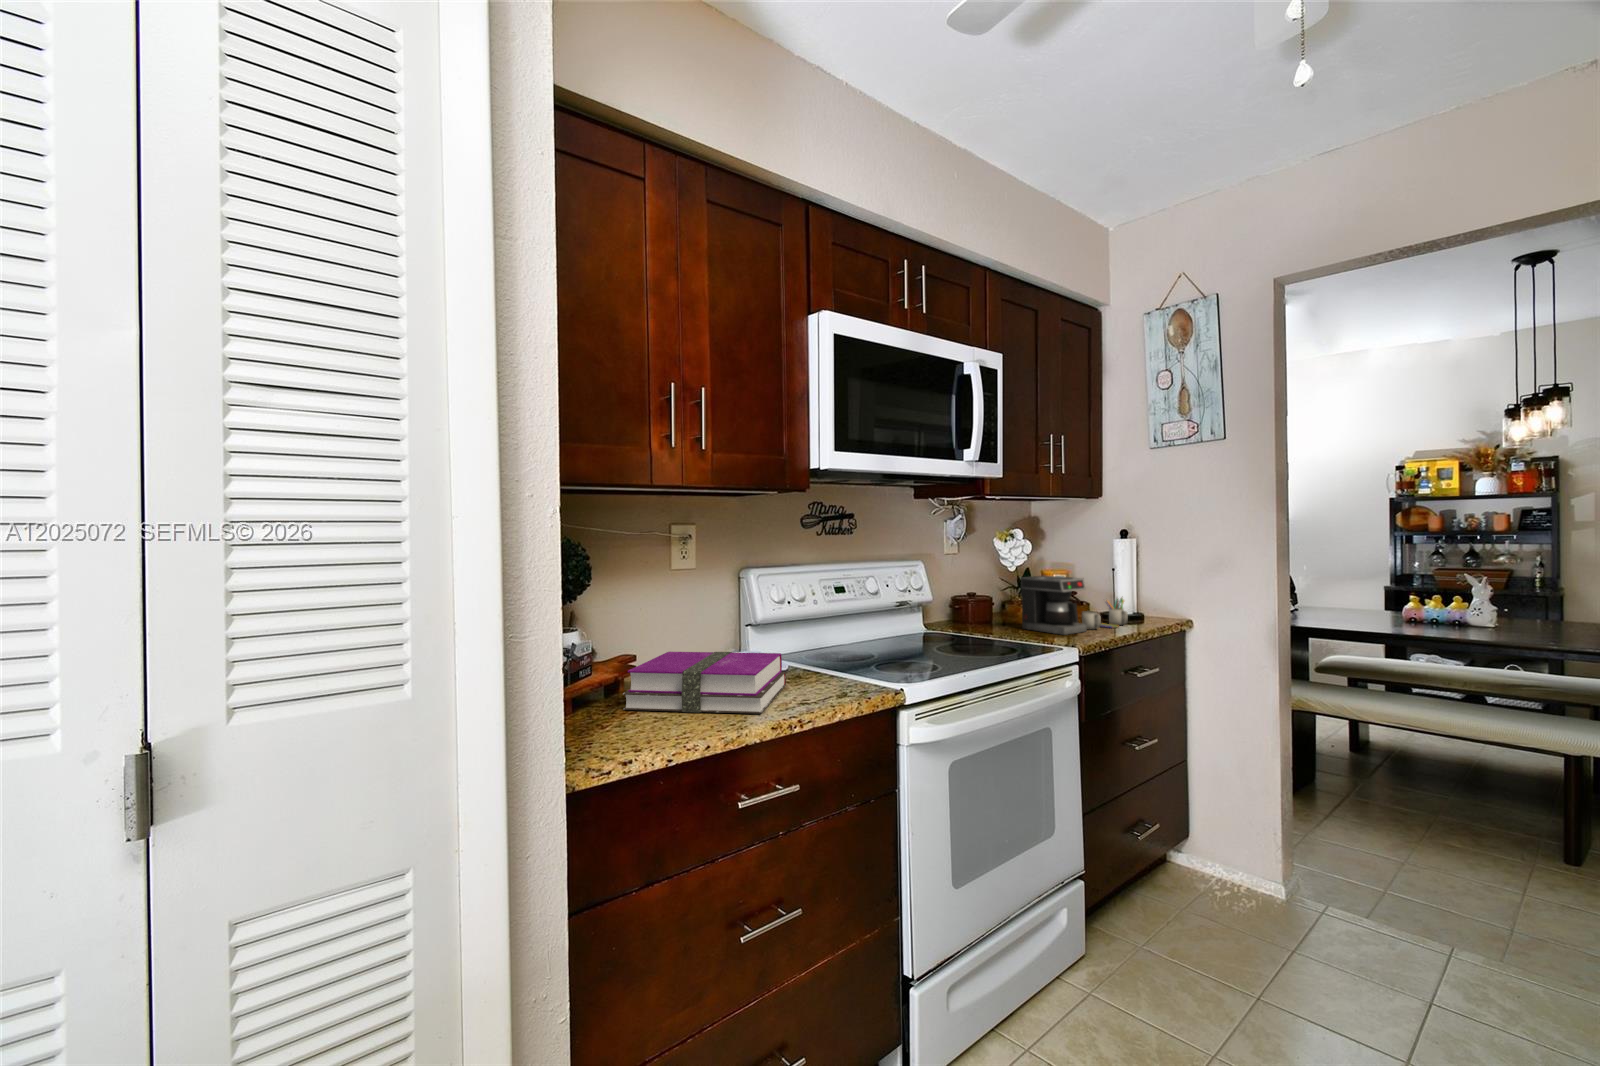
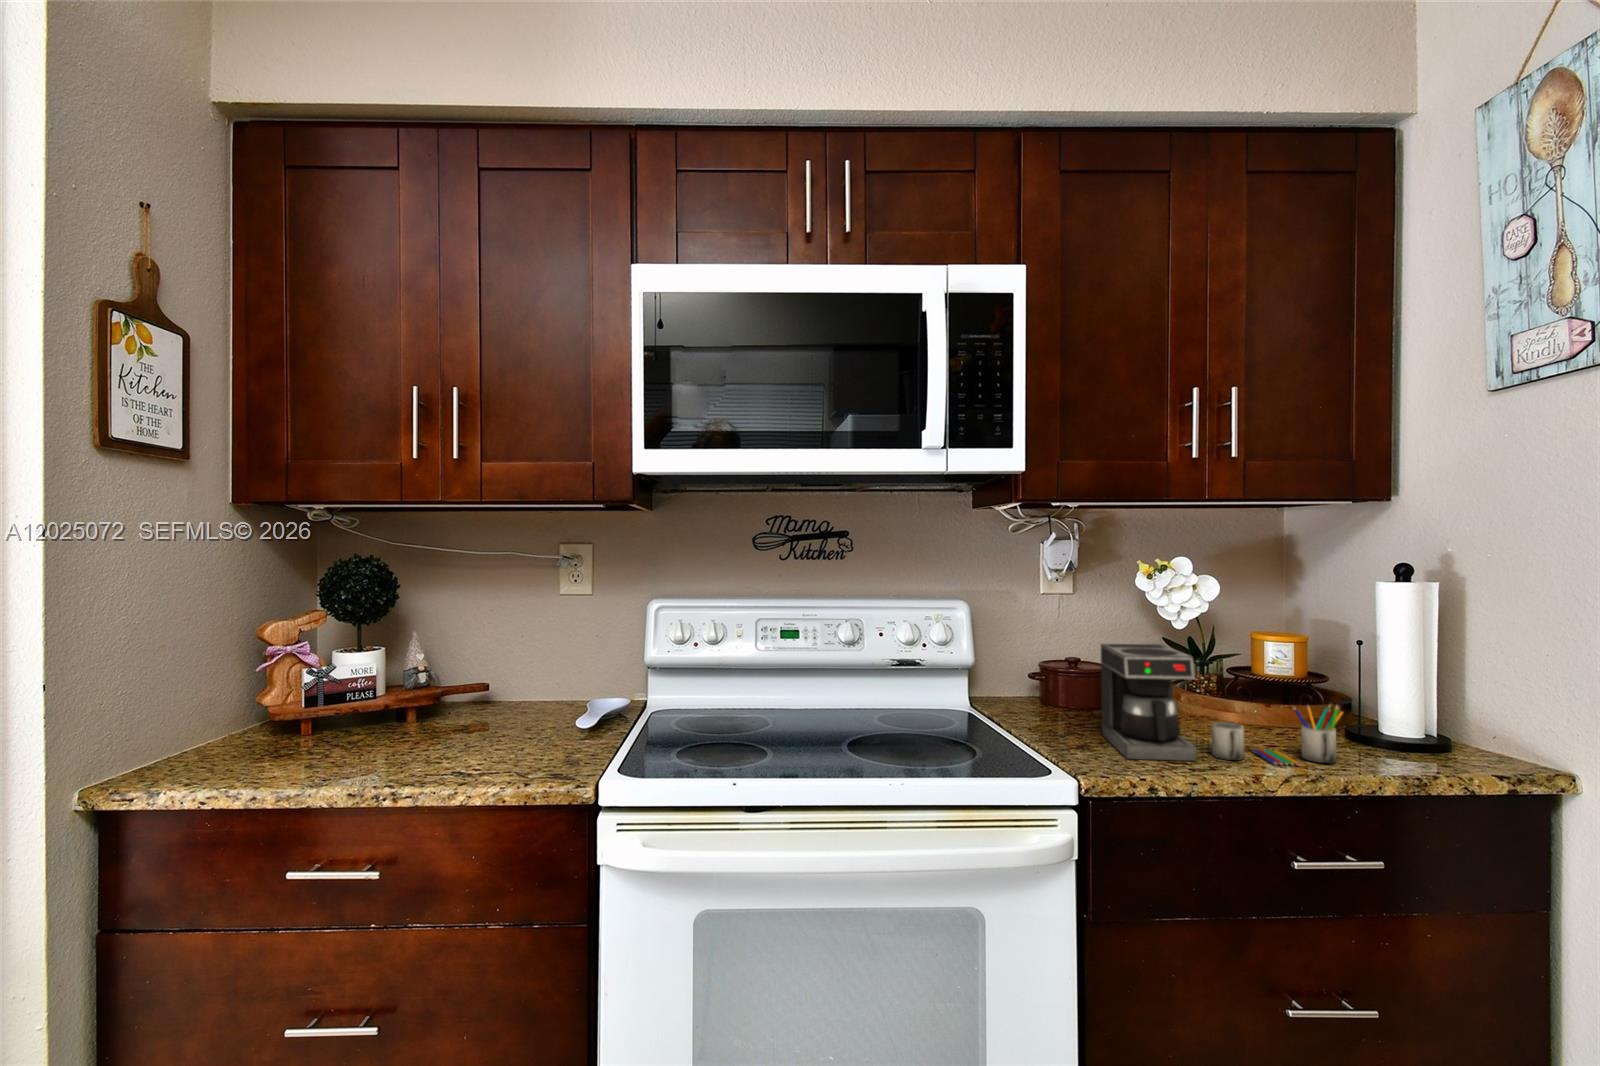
hardback book: present [623,652,786,714] -> none [340,687,519,776]

